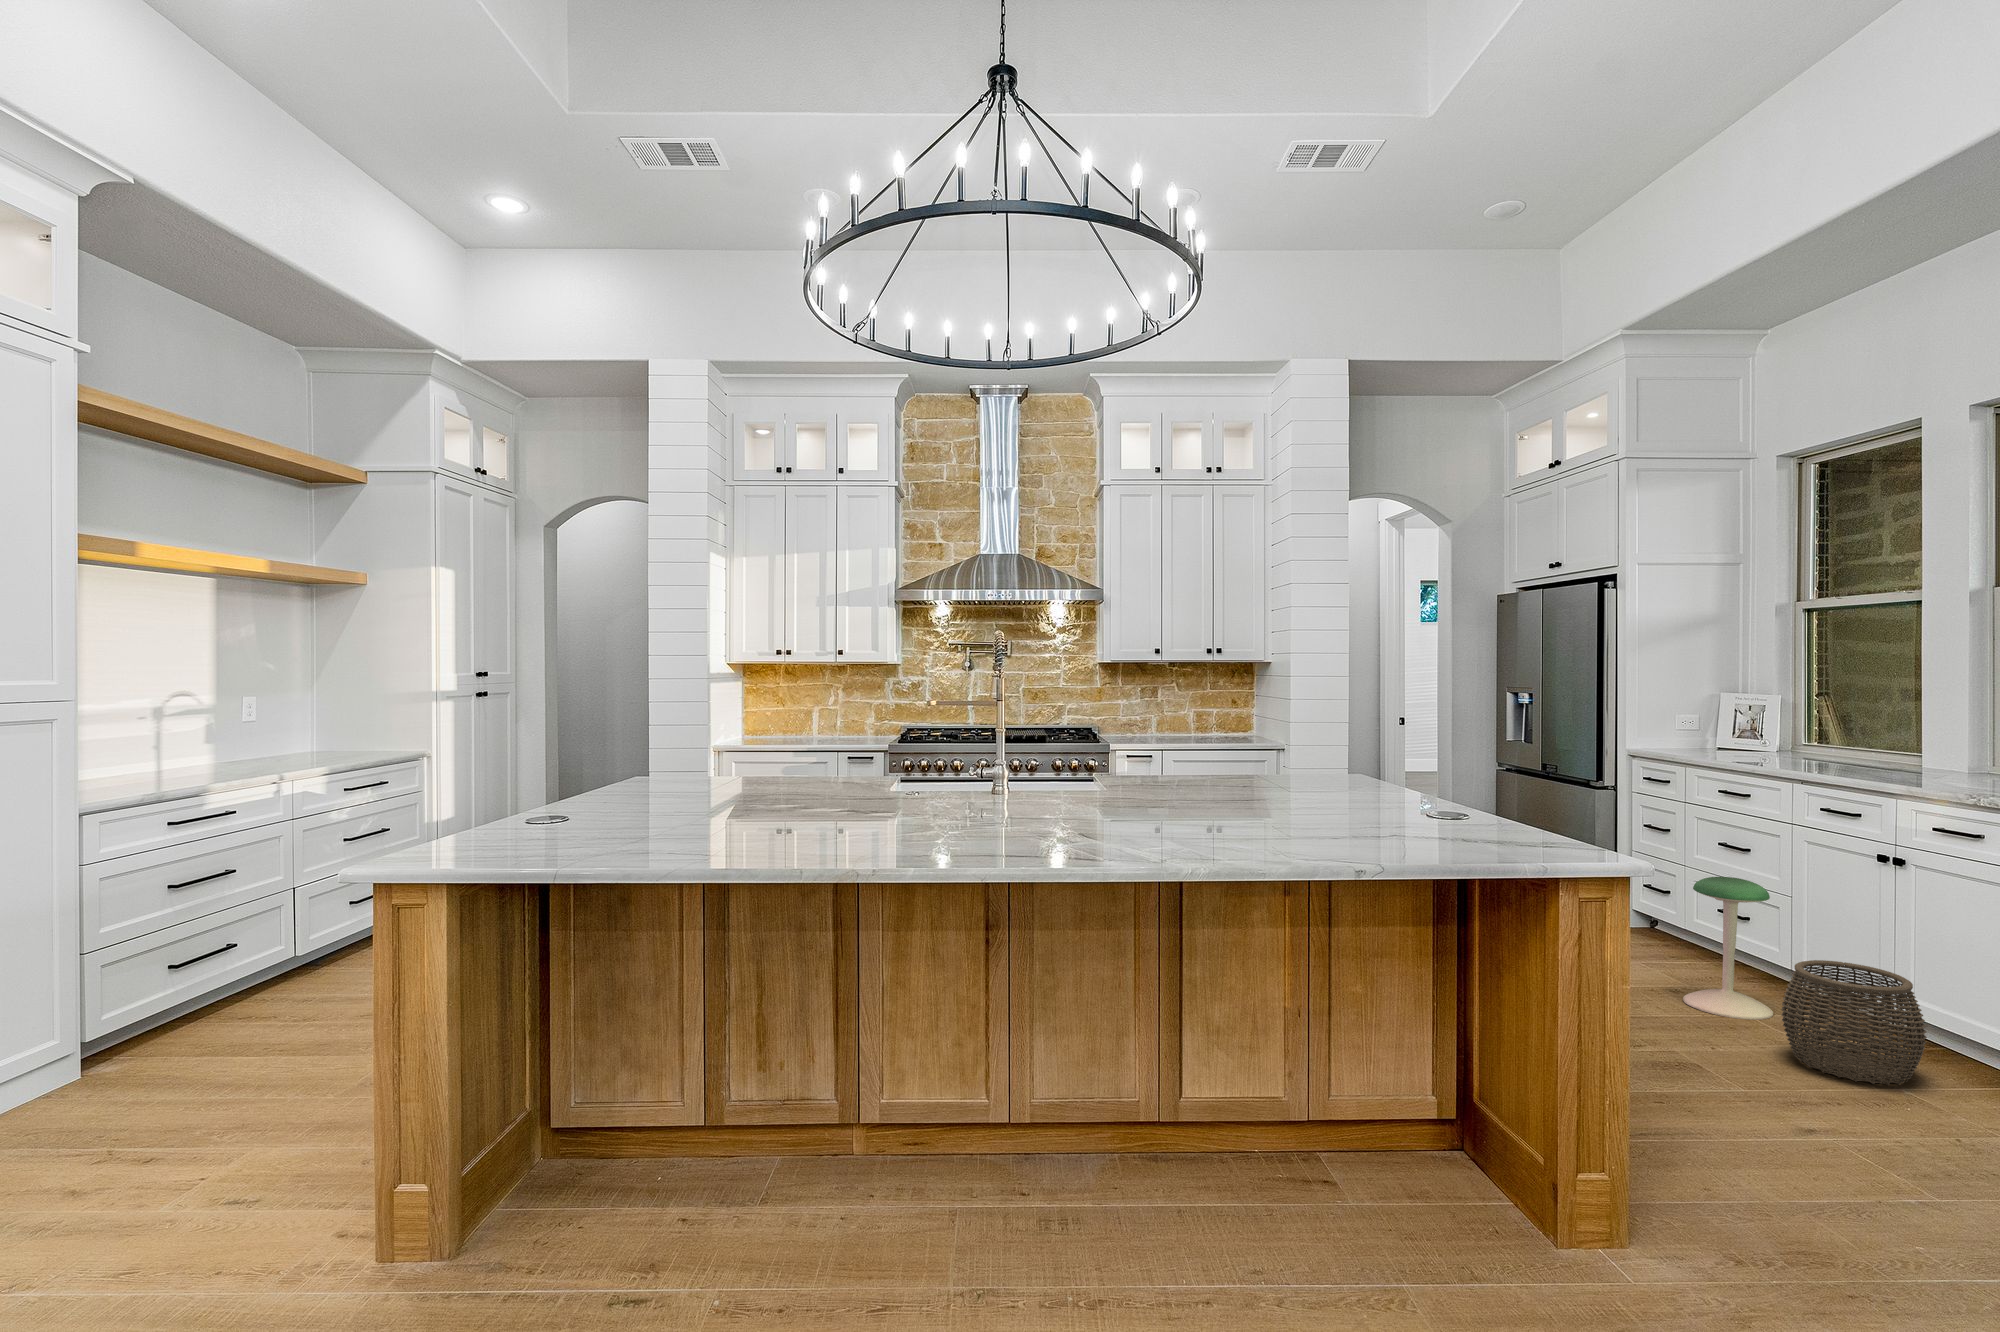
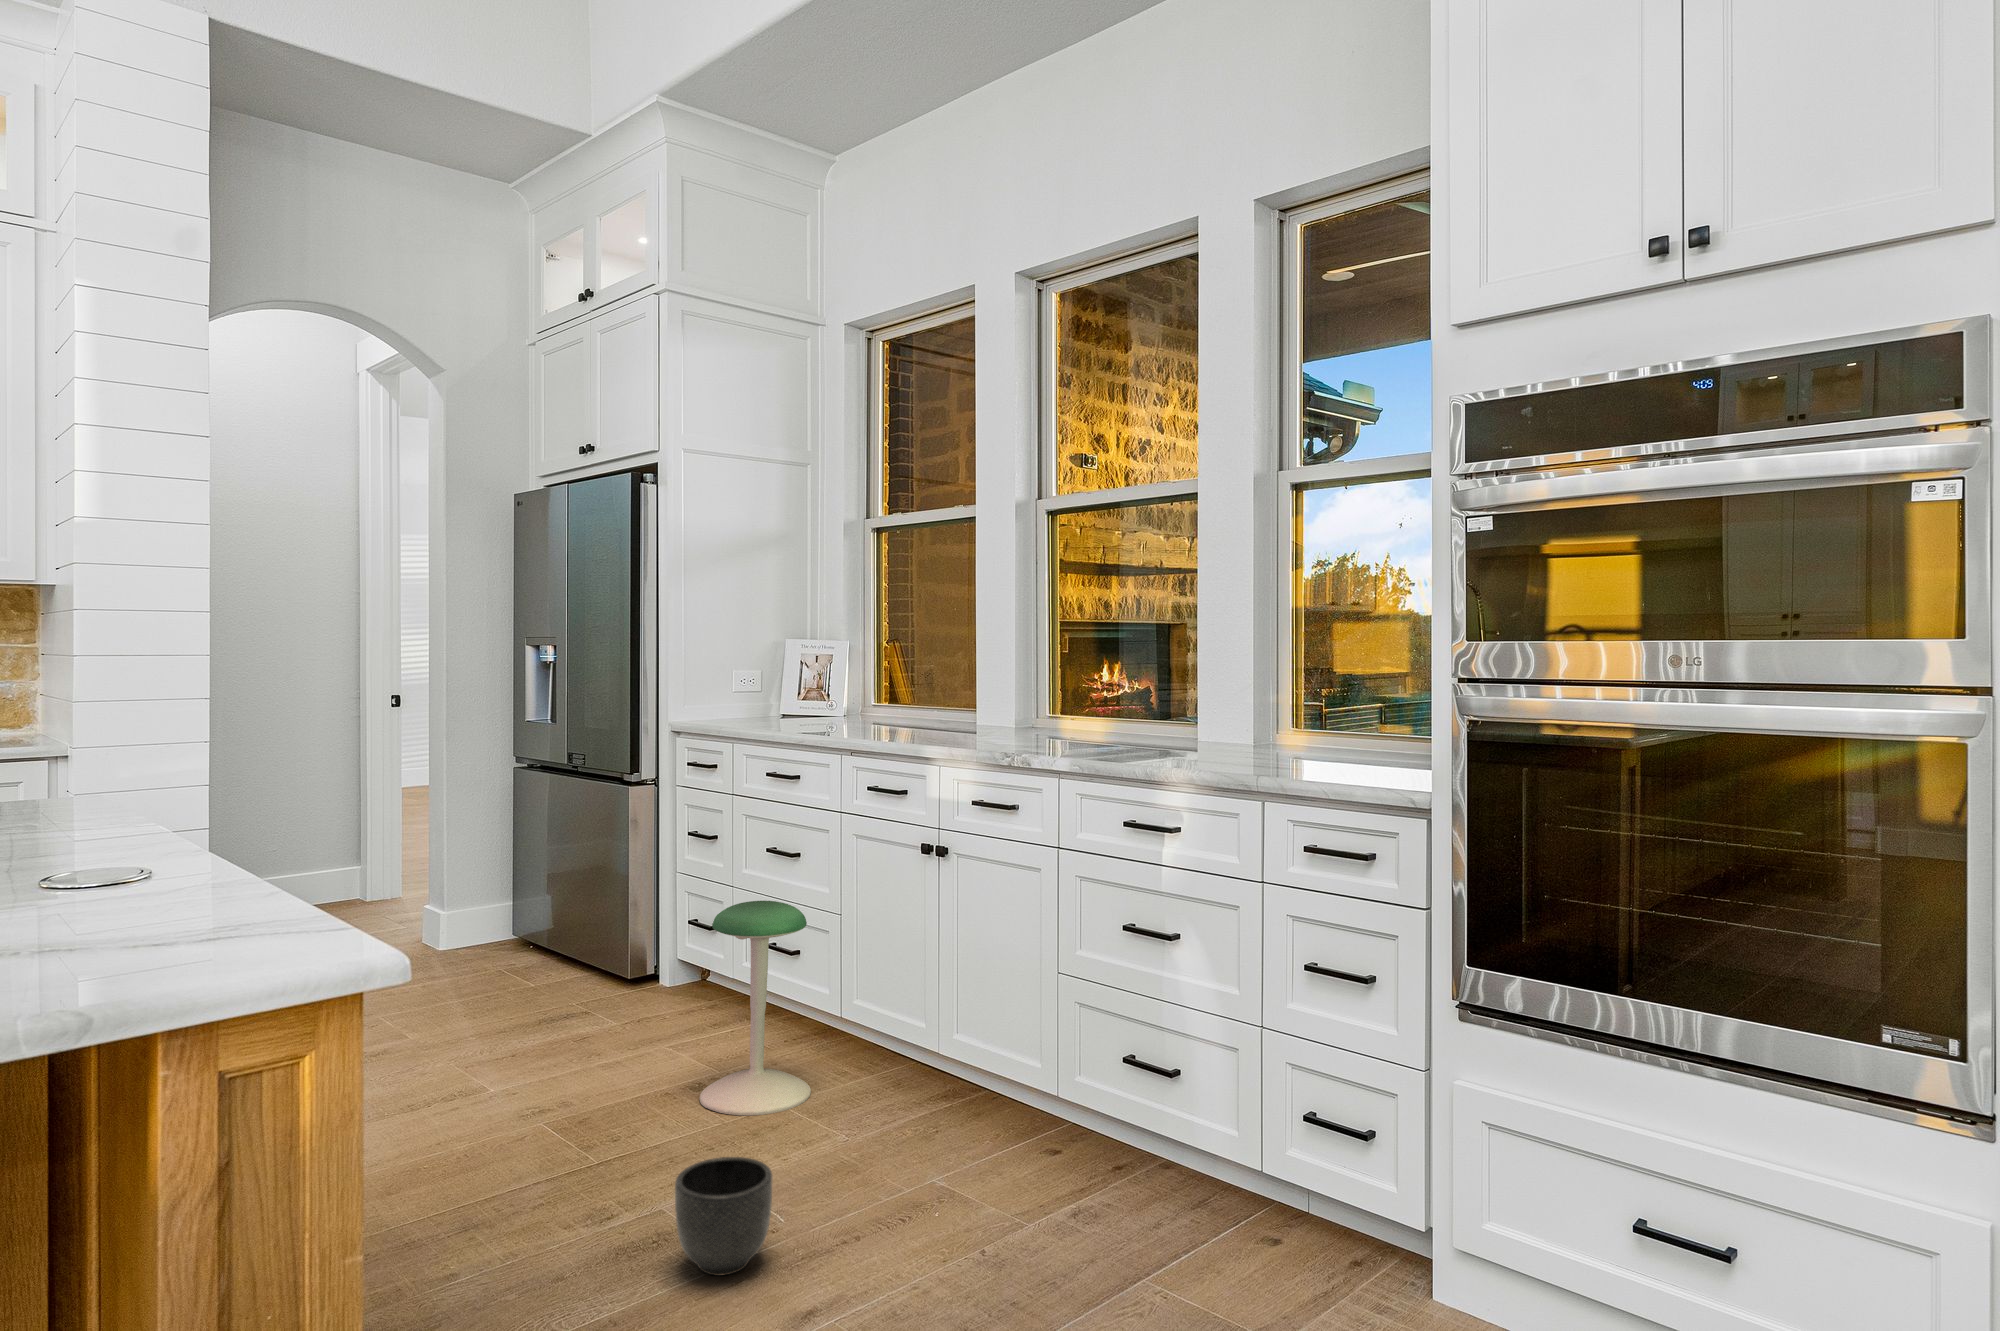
woven basket: present [1781,960,1927,1085] -> none [799,1011,964,1197]
planter: none [1707,1024,1778,1093] -> present [675,1157,773,1276]

